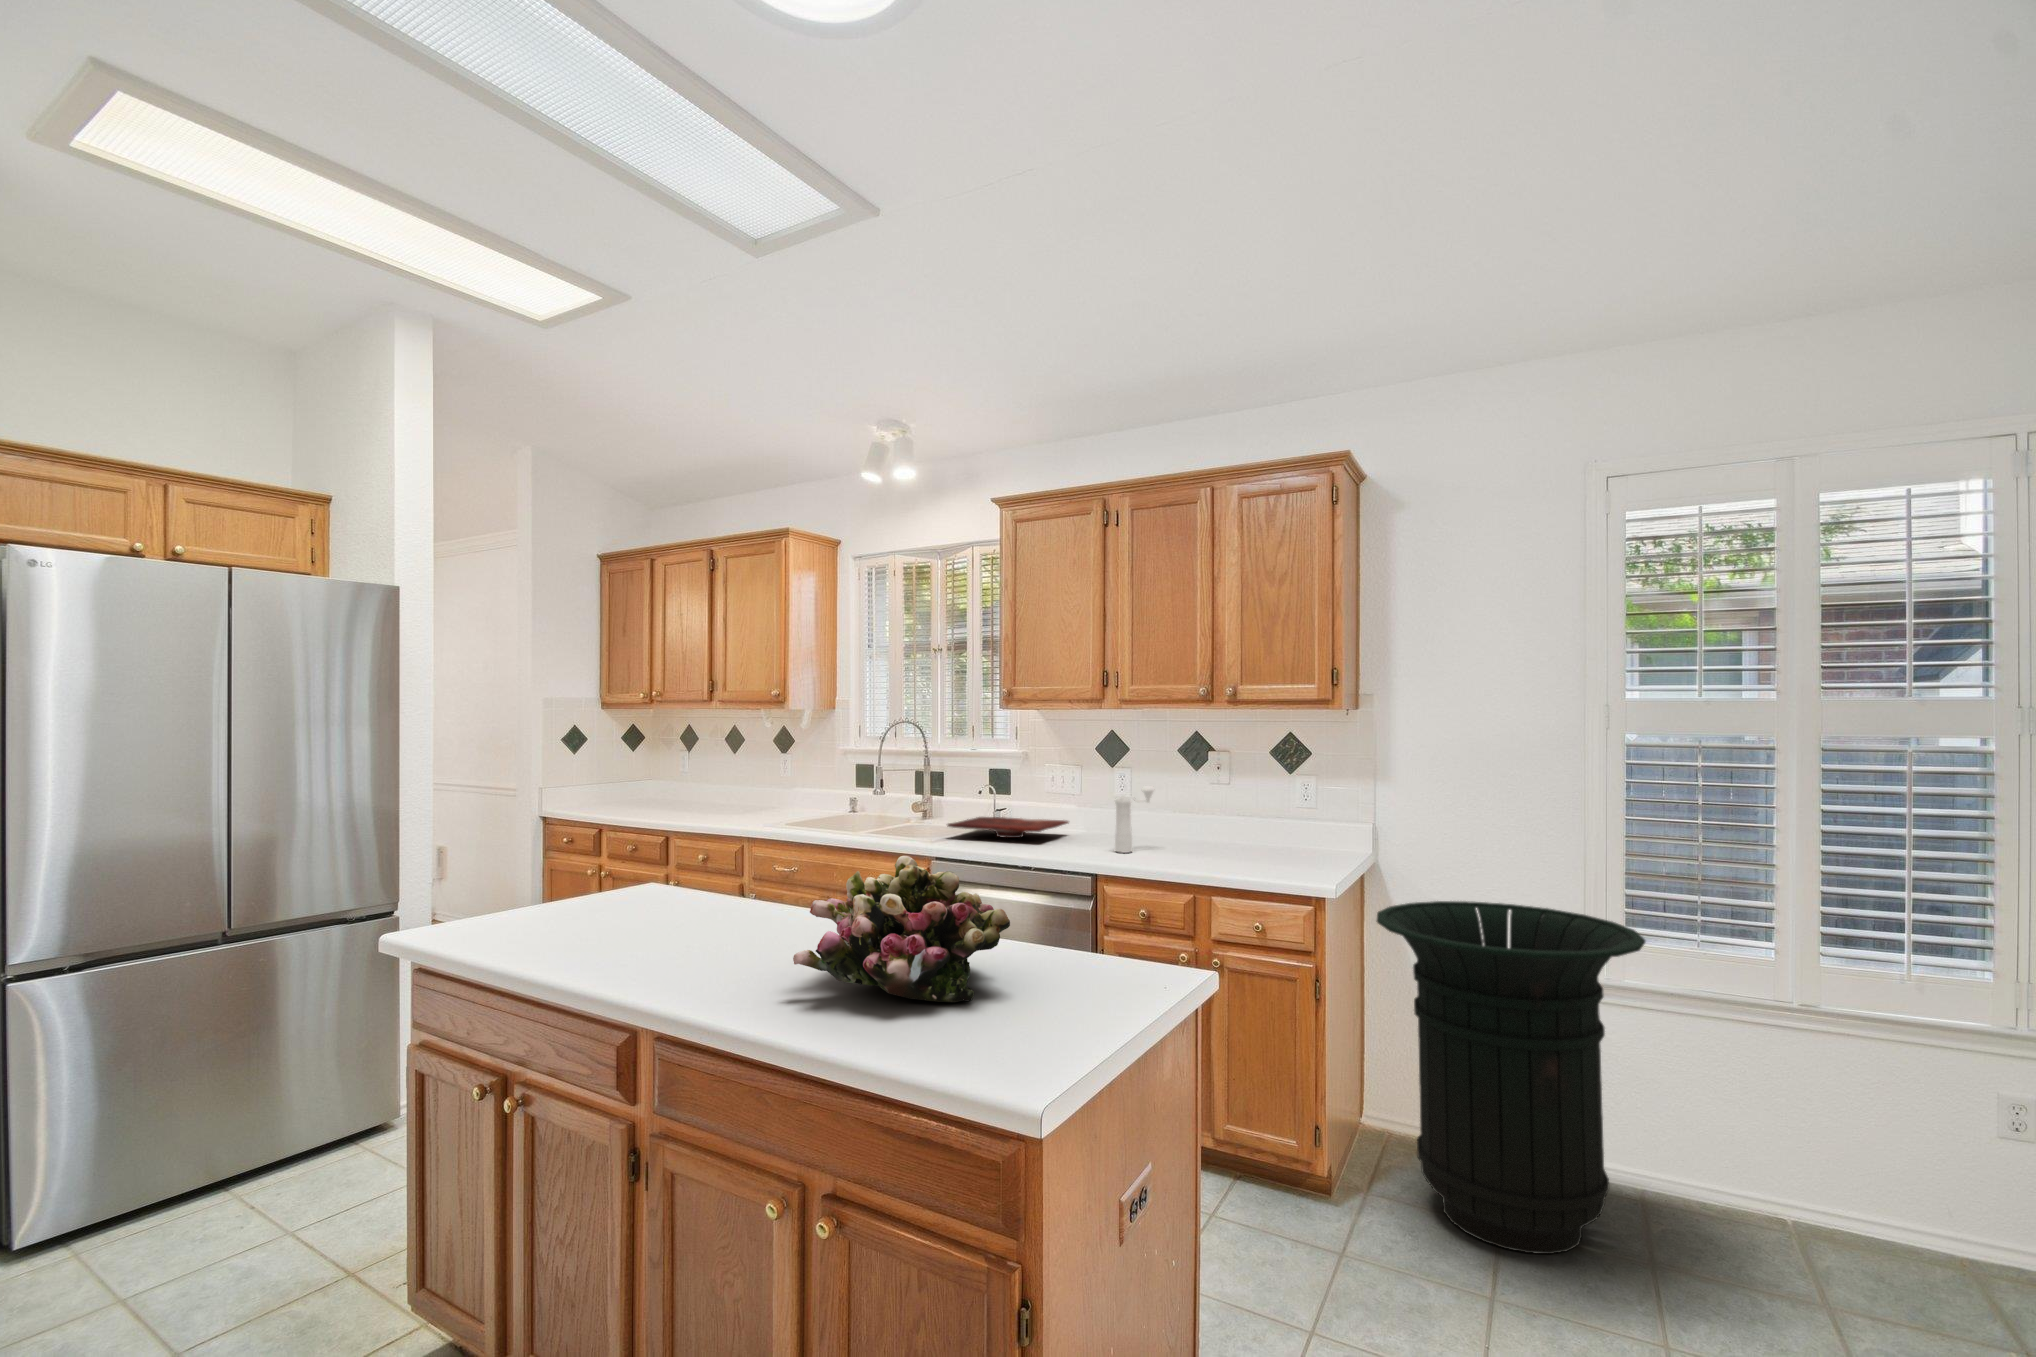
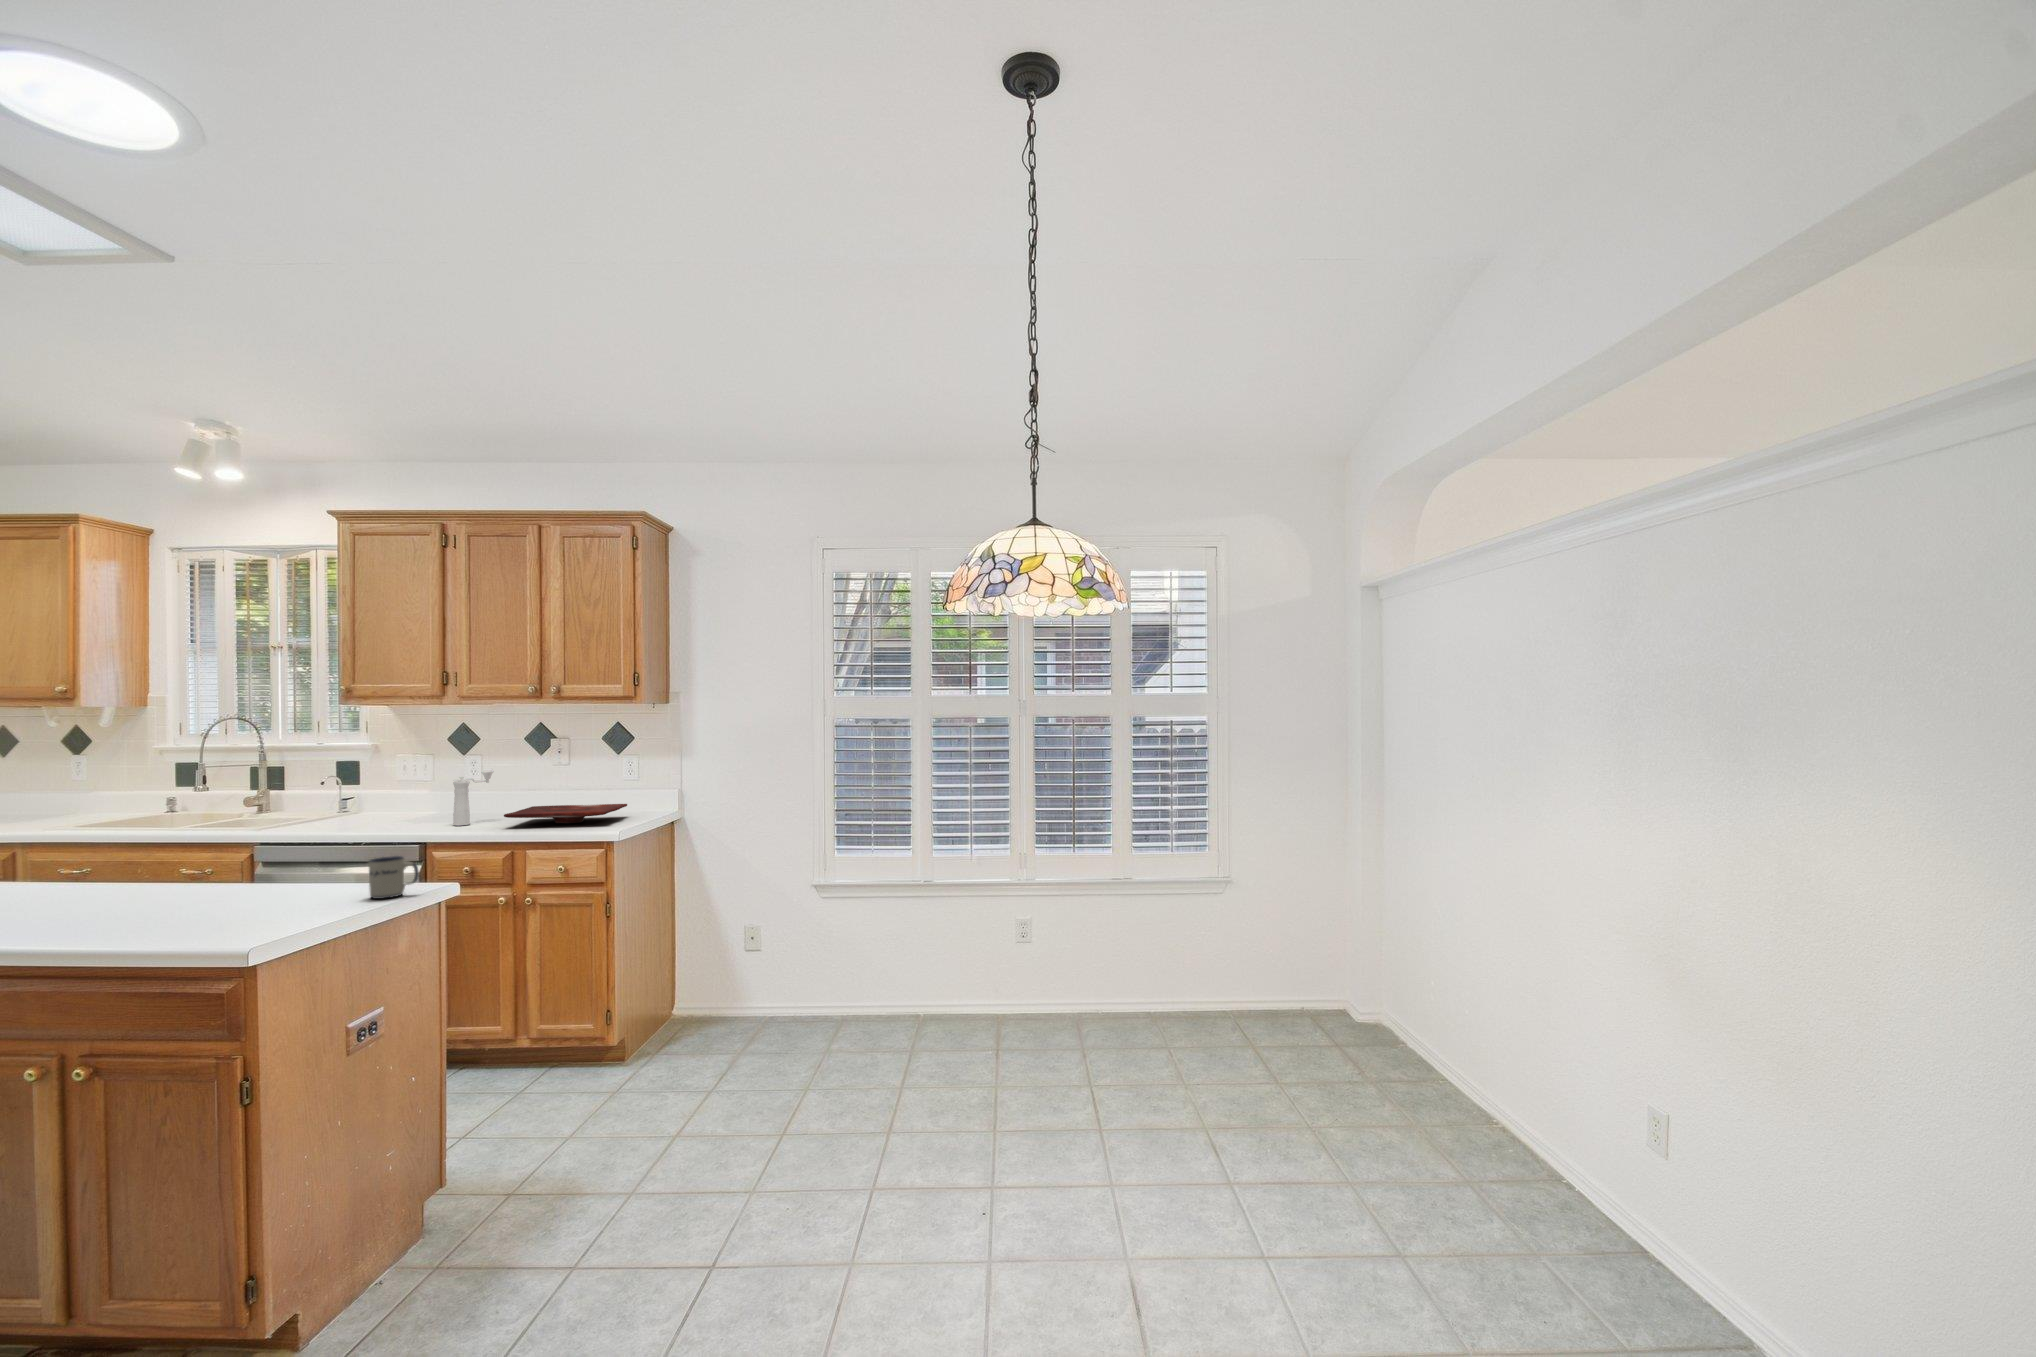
cutting board: present [948,817,1068,838] -> present [504,804,627,823]
flower arrangement: present [793,856,1010,1002] -> none [72,826,282,923]
trash can: present [1376,901,1646,1254] -> none [655,838,824,1064]
mug: none [1104,918,1166,982] -> present [369,856,419,899]

